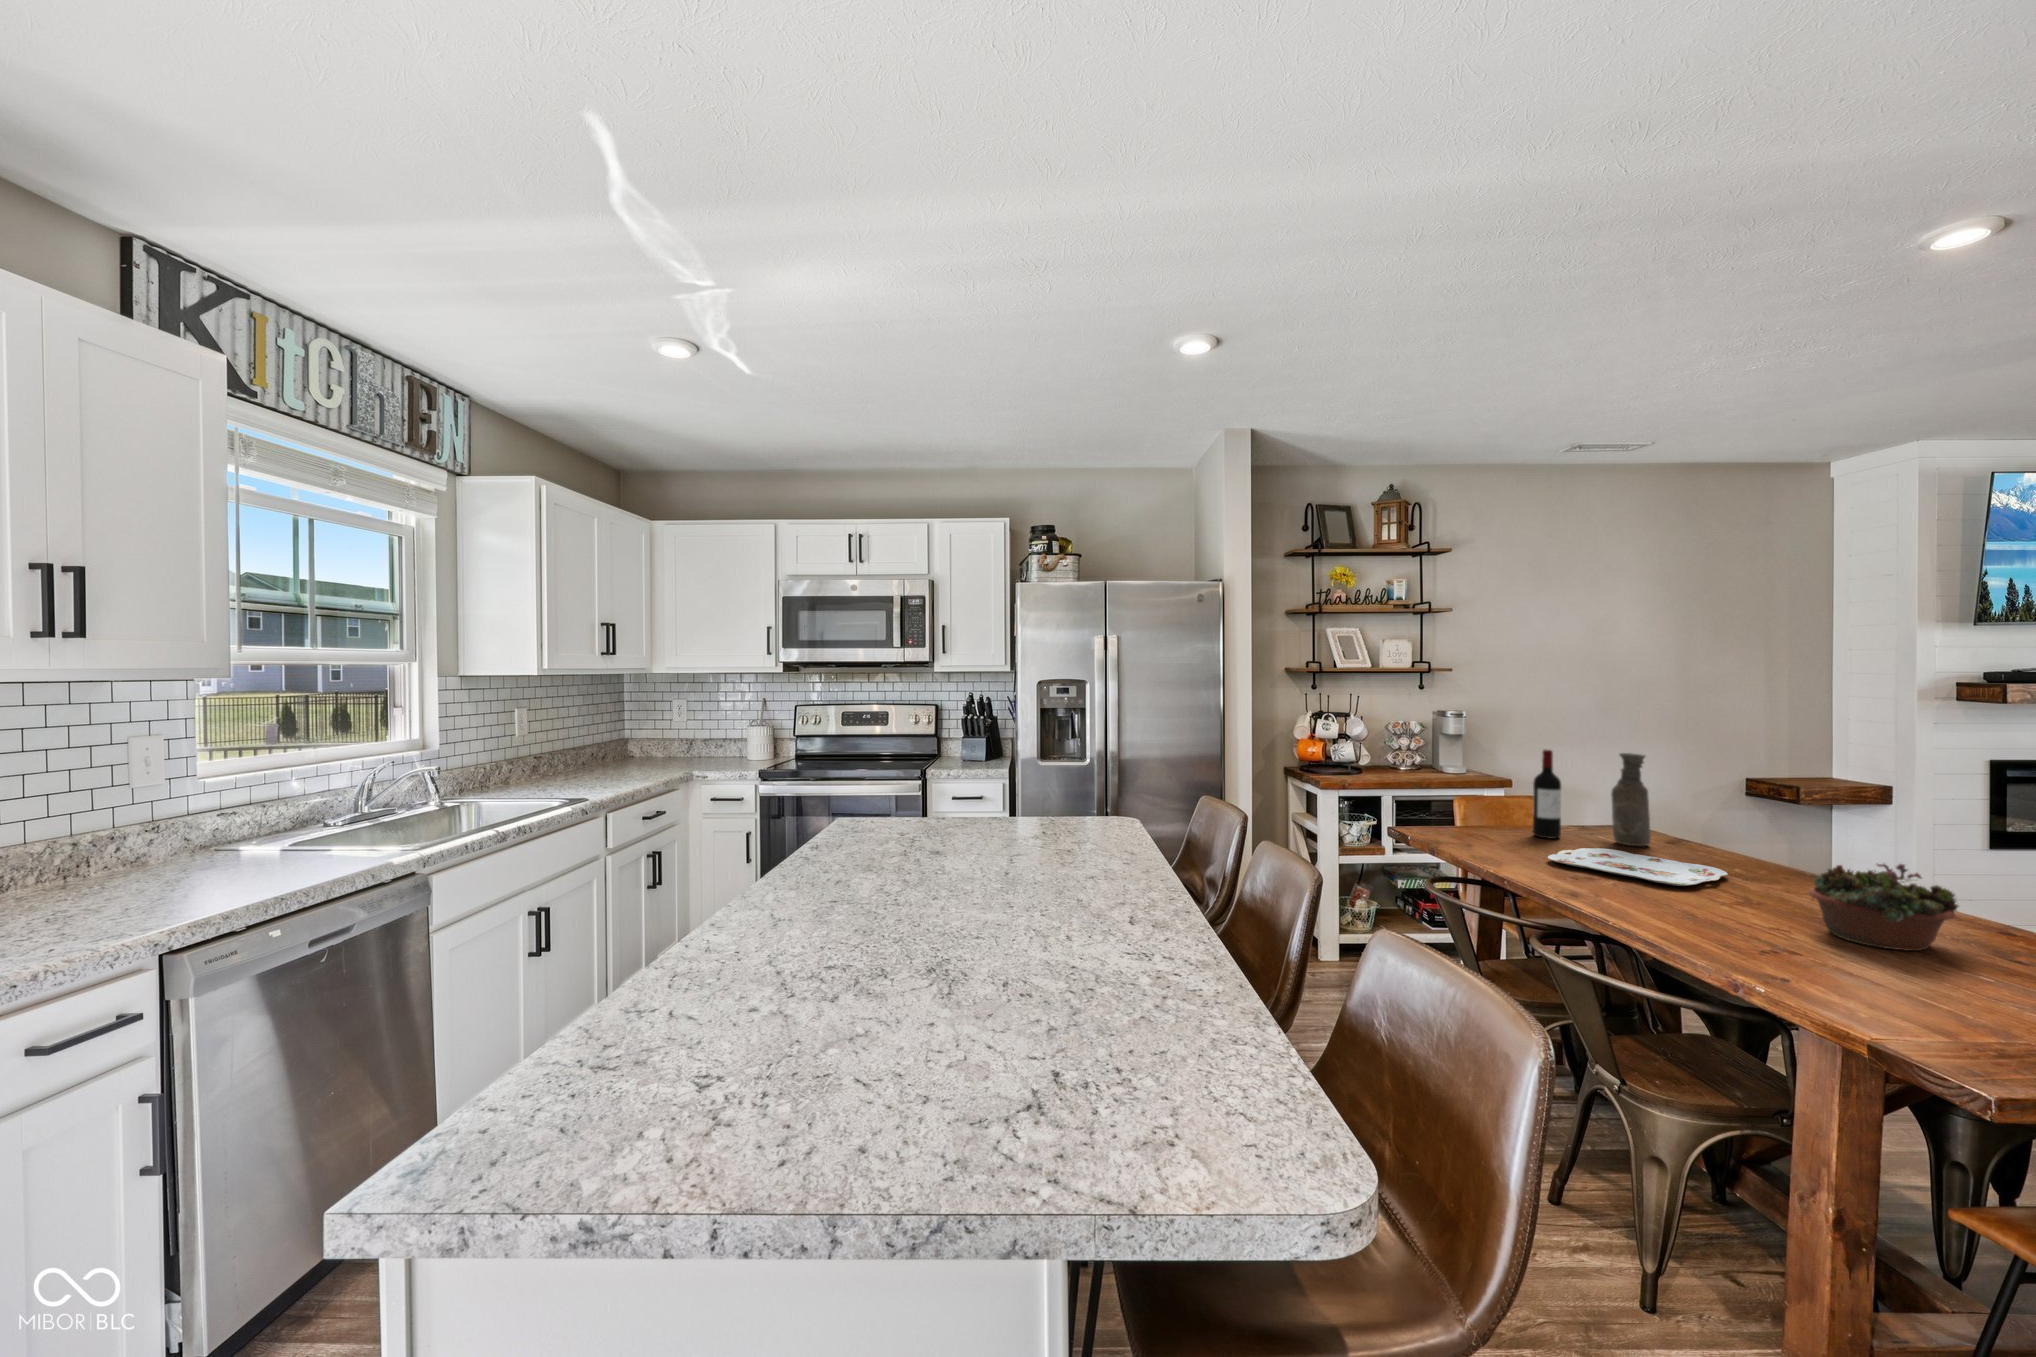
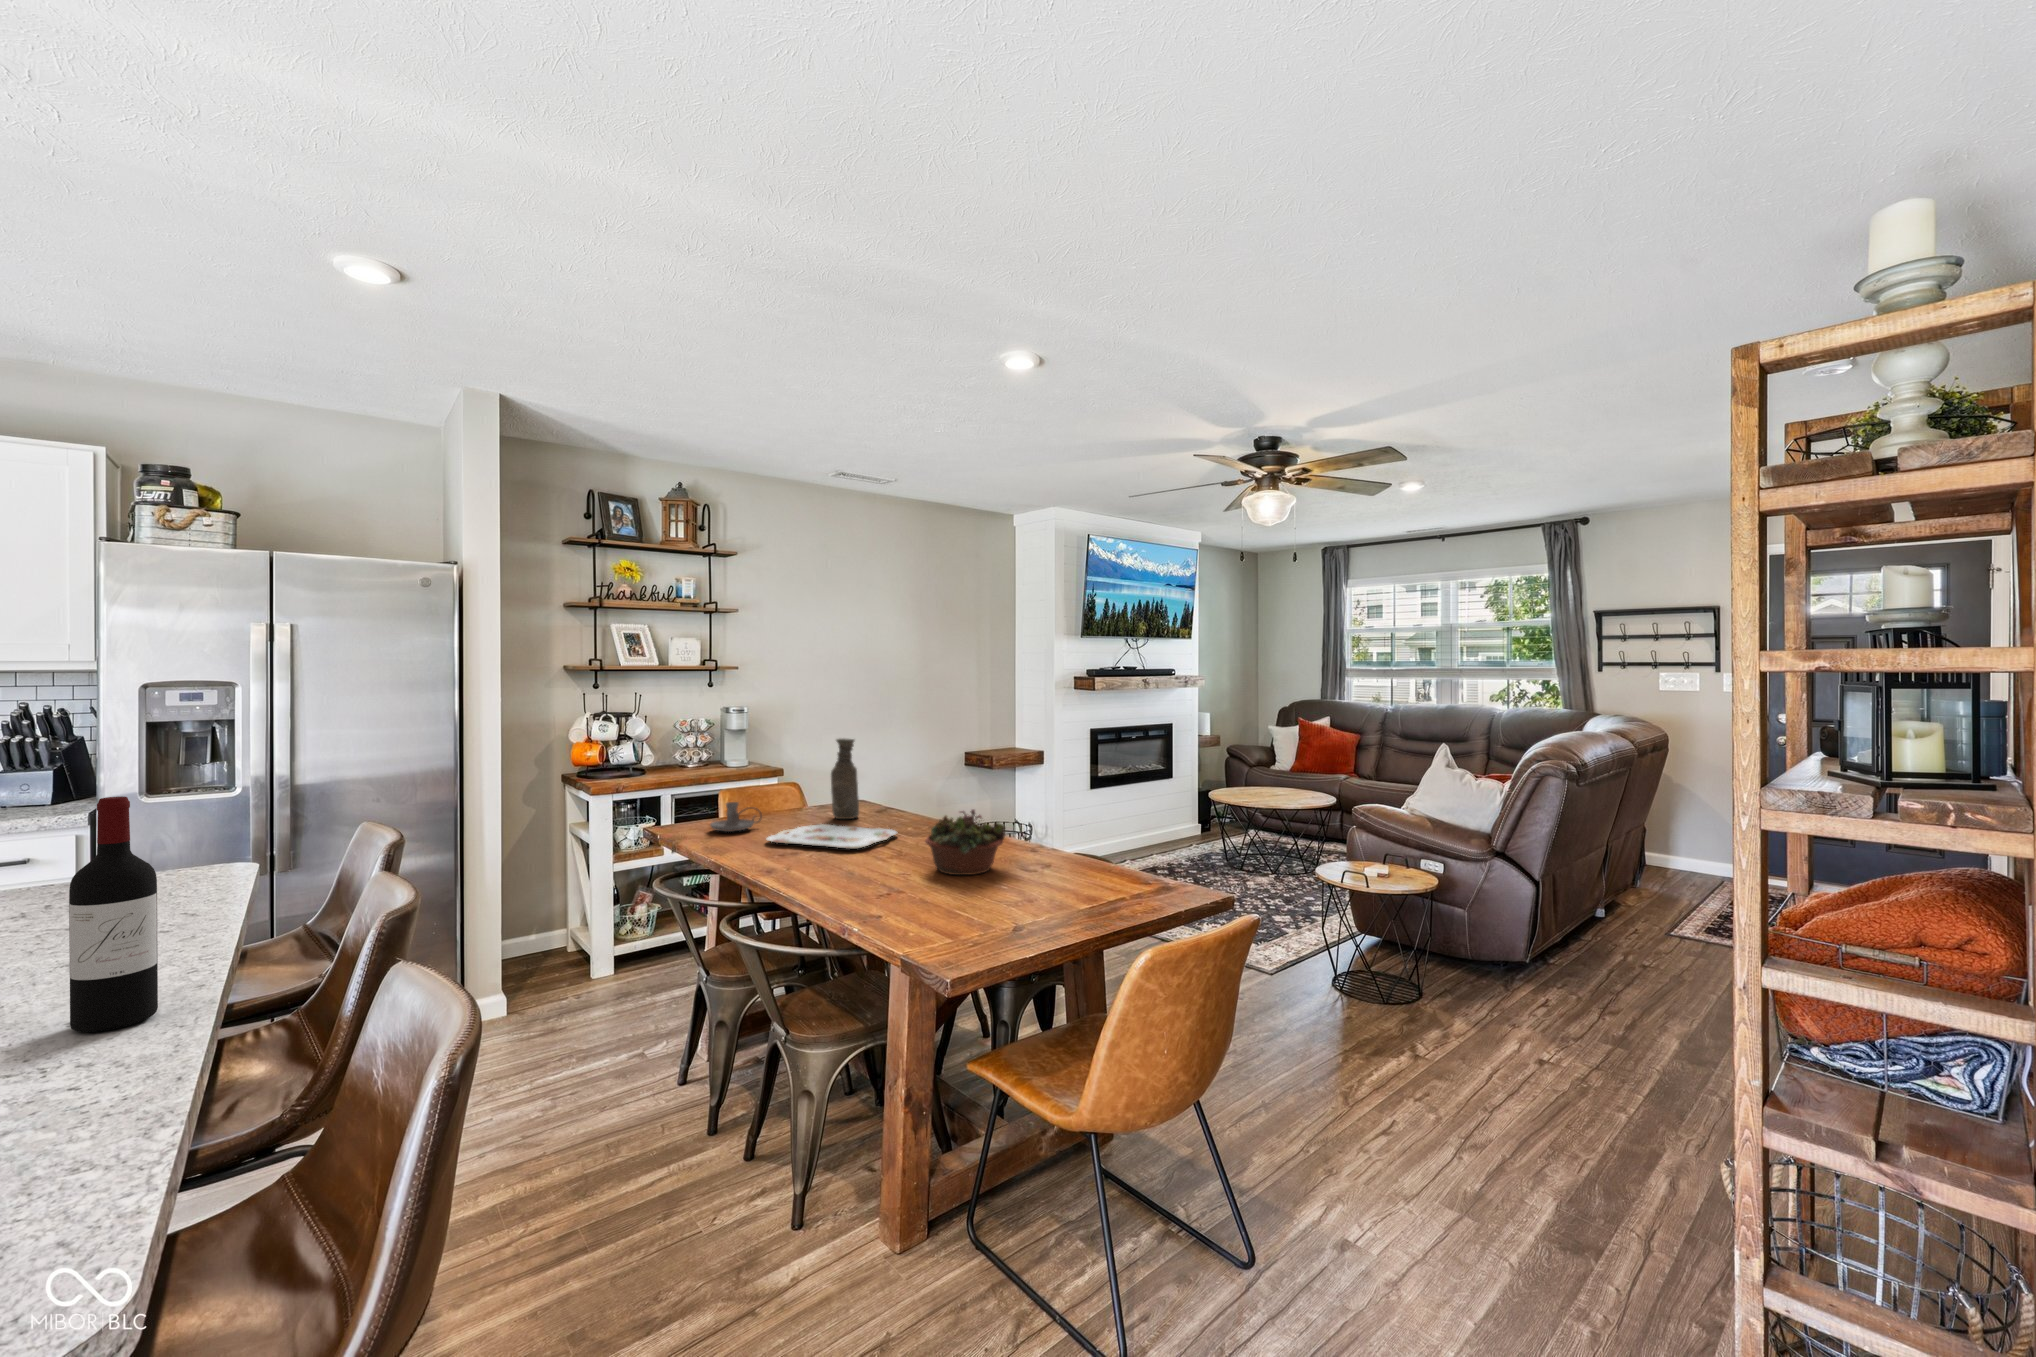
wine bottle: present [1533,750,1561,839] -> present [69,796,158,1032]
candle holder: none [1471,812,1529,843] -> present [710,802,762,832]

